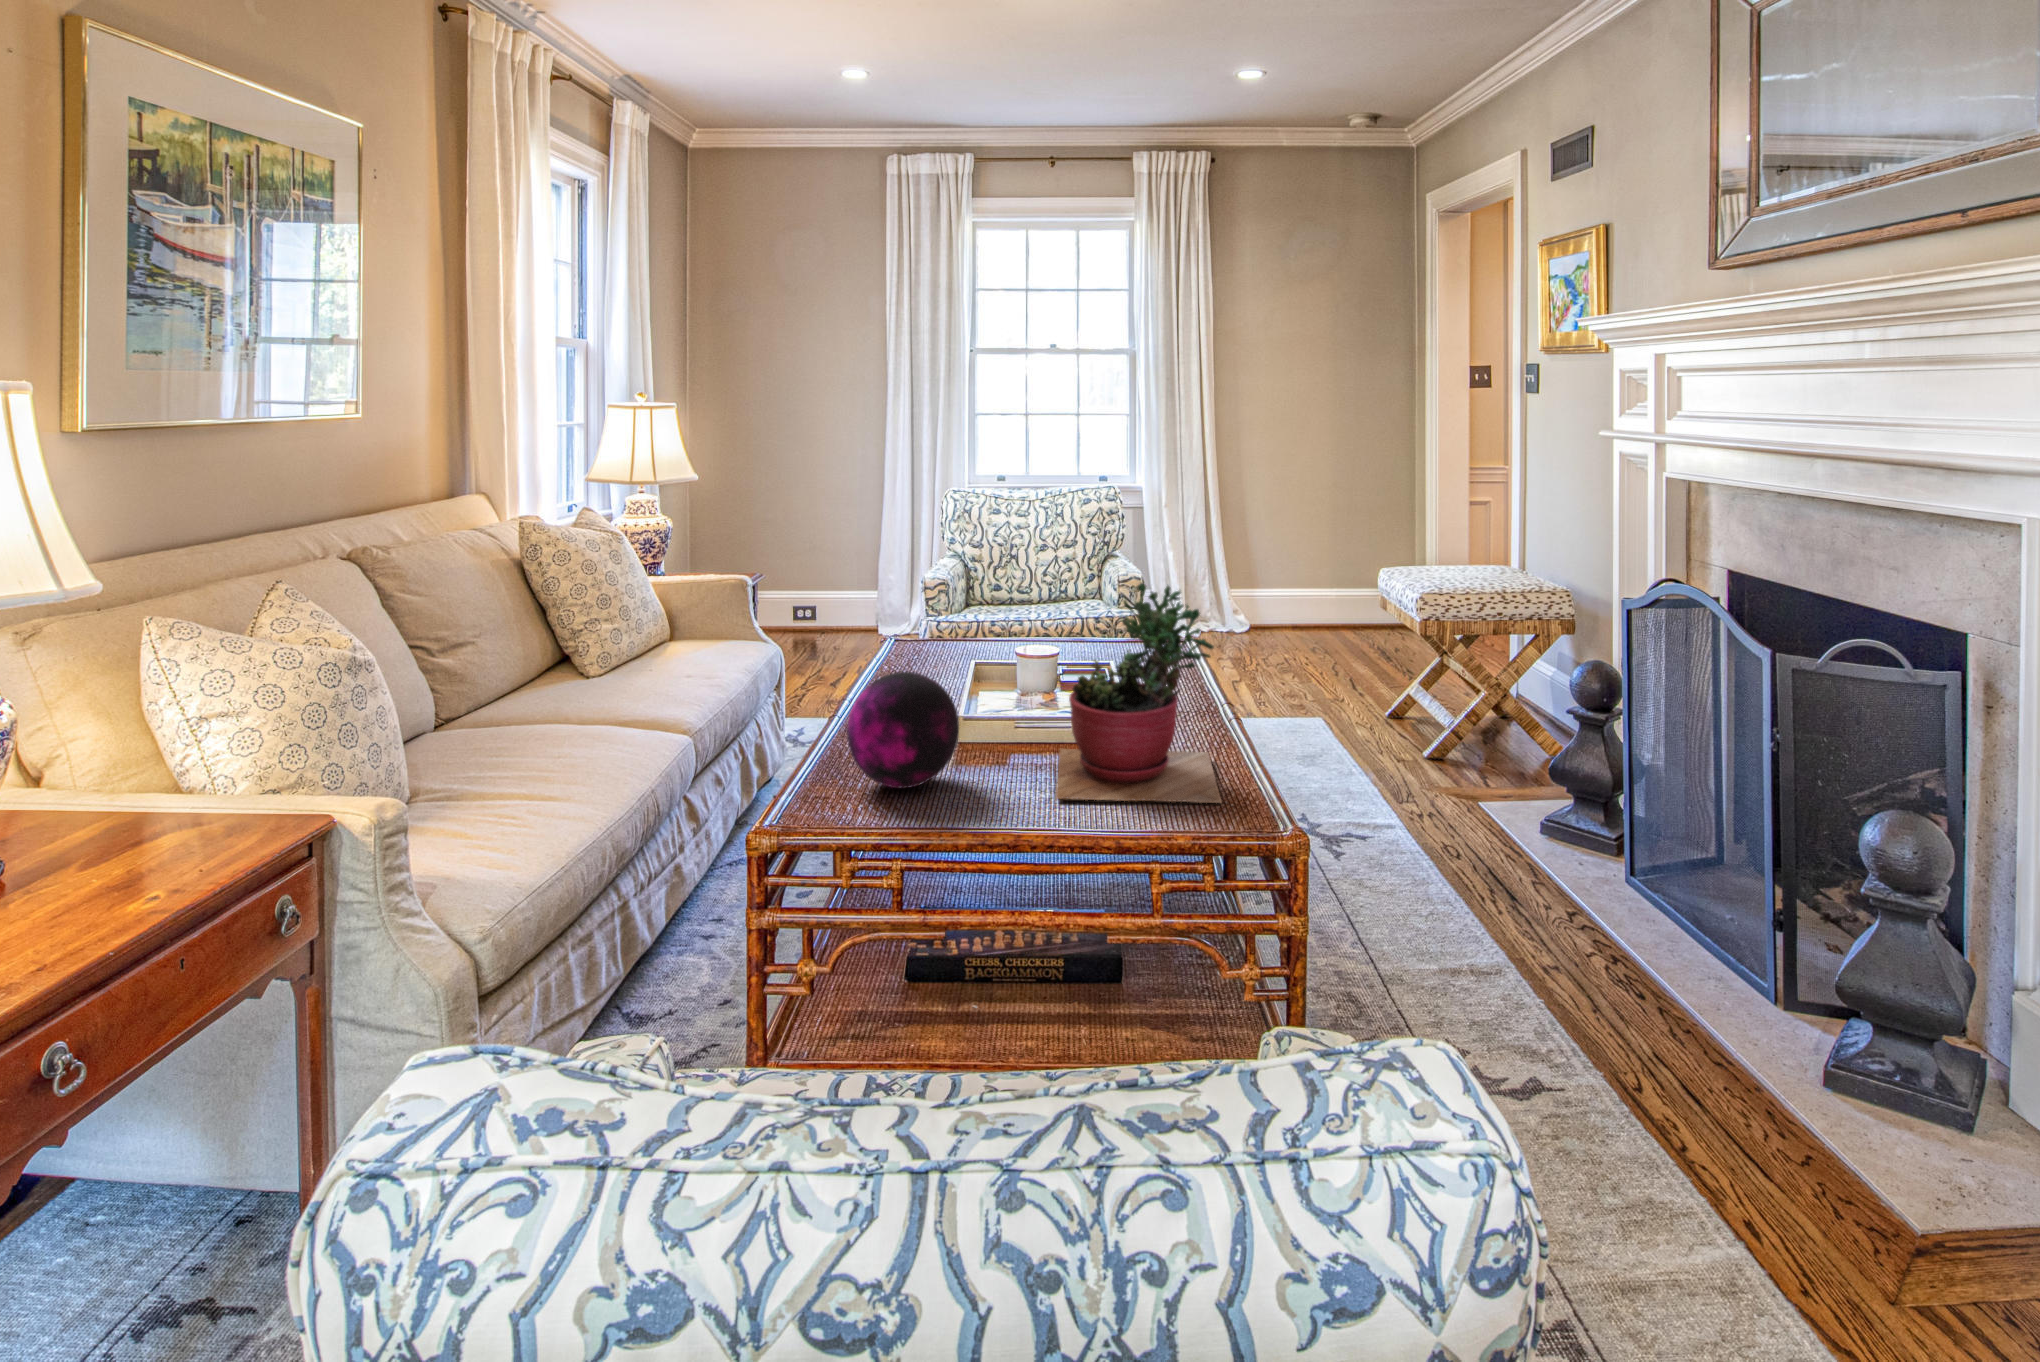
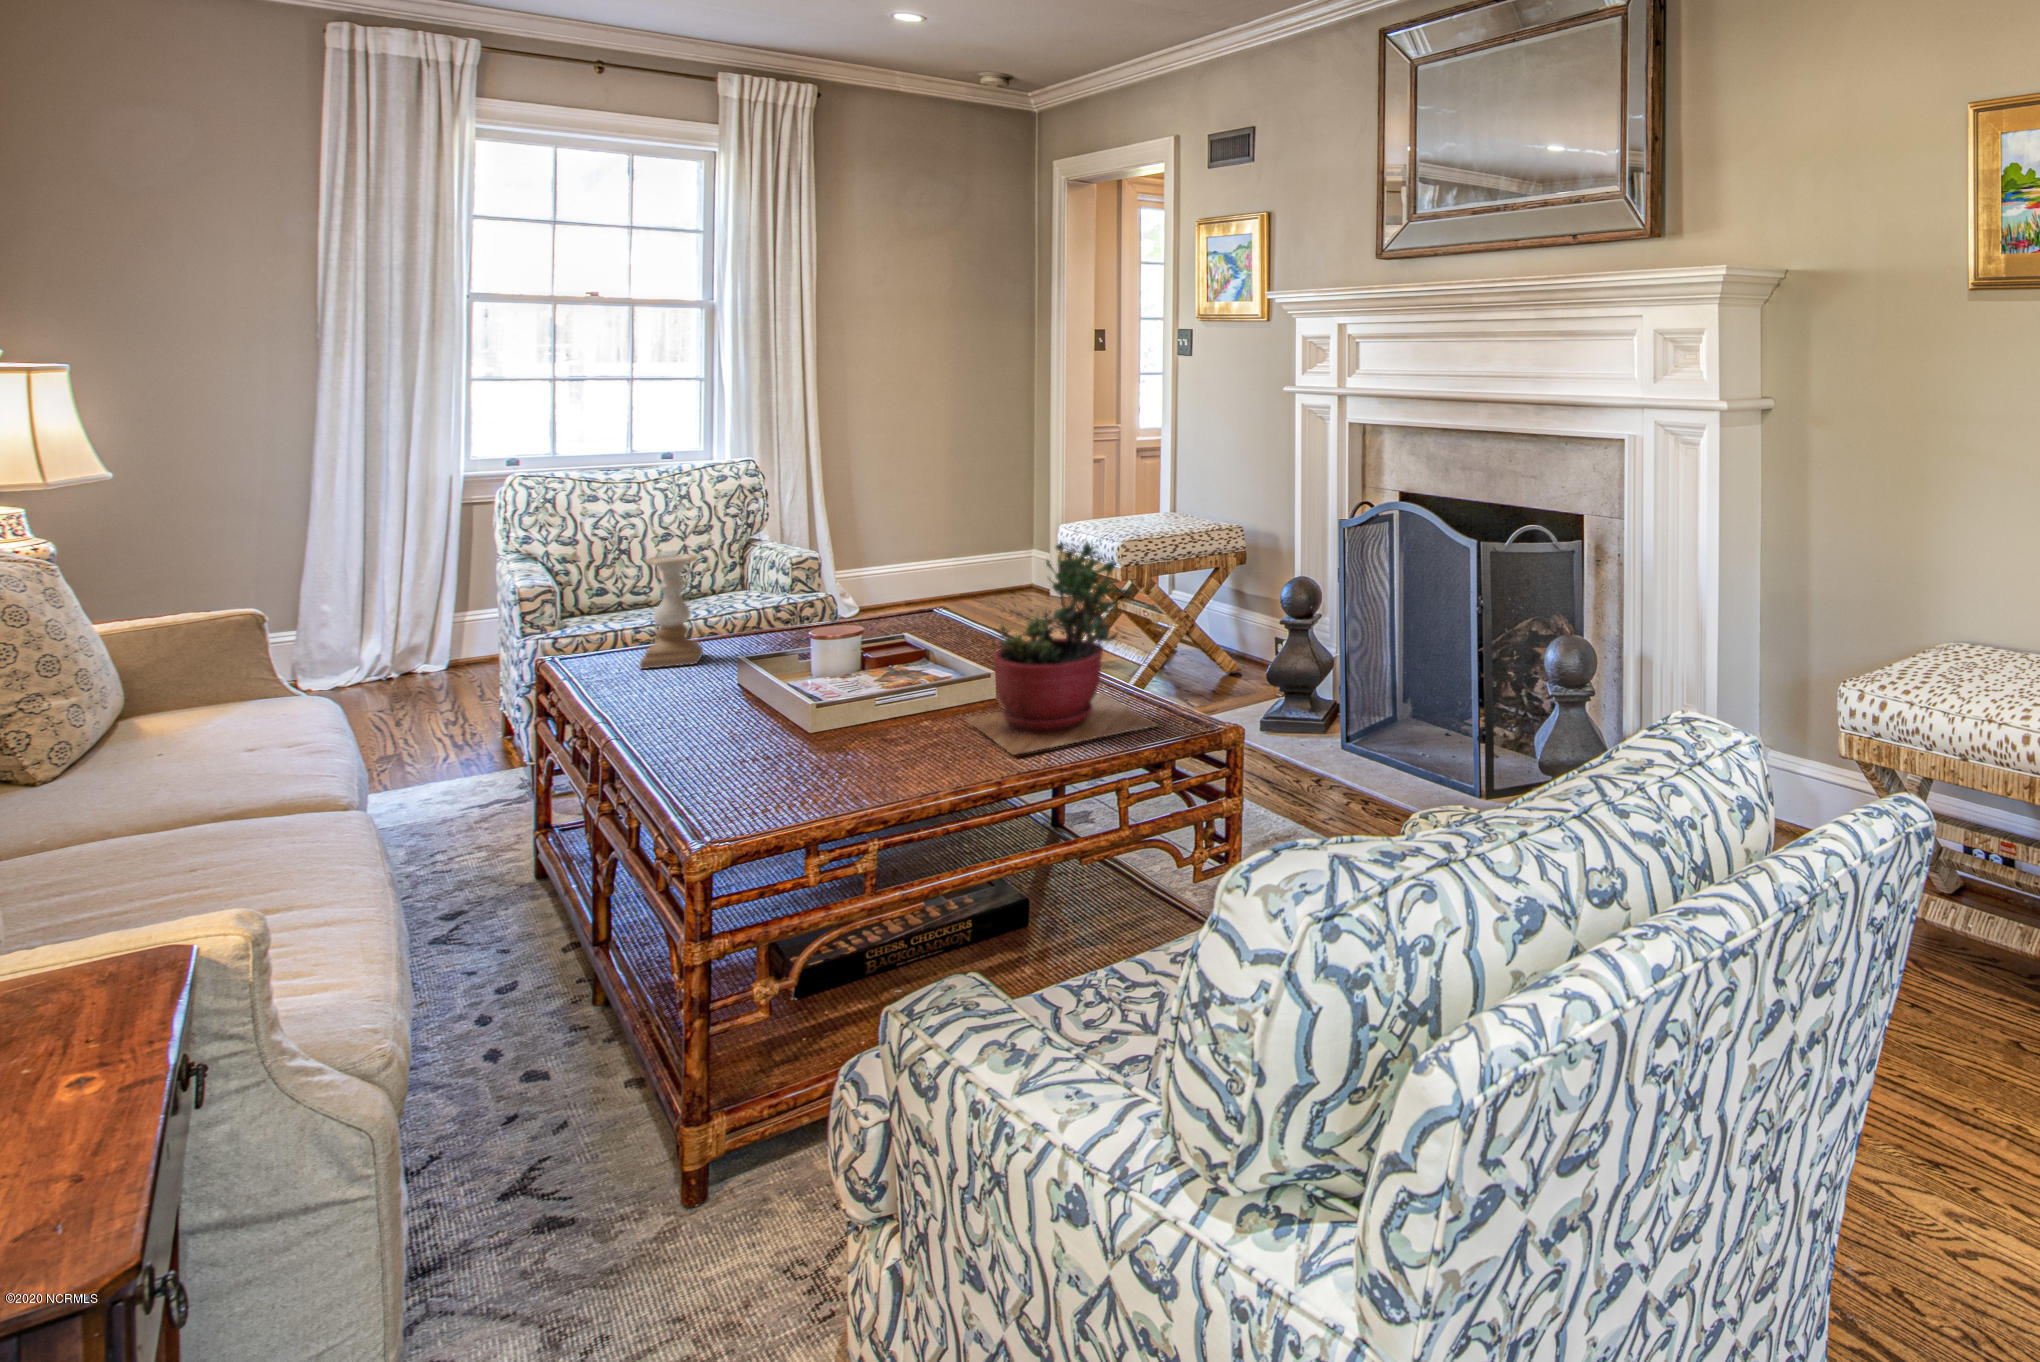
candle holder: none [924,560,976,655] -> present [640,554,703,669]
decorative orb: present [847,672,959,788] -> none [762,661,896,786]

